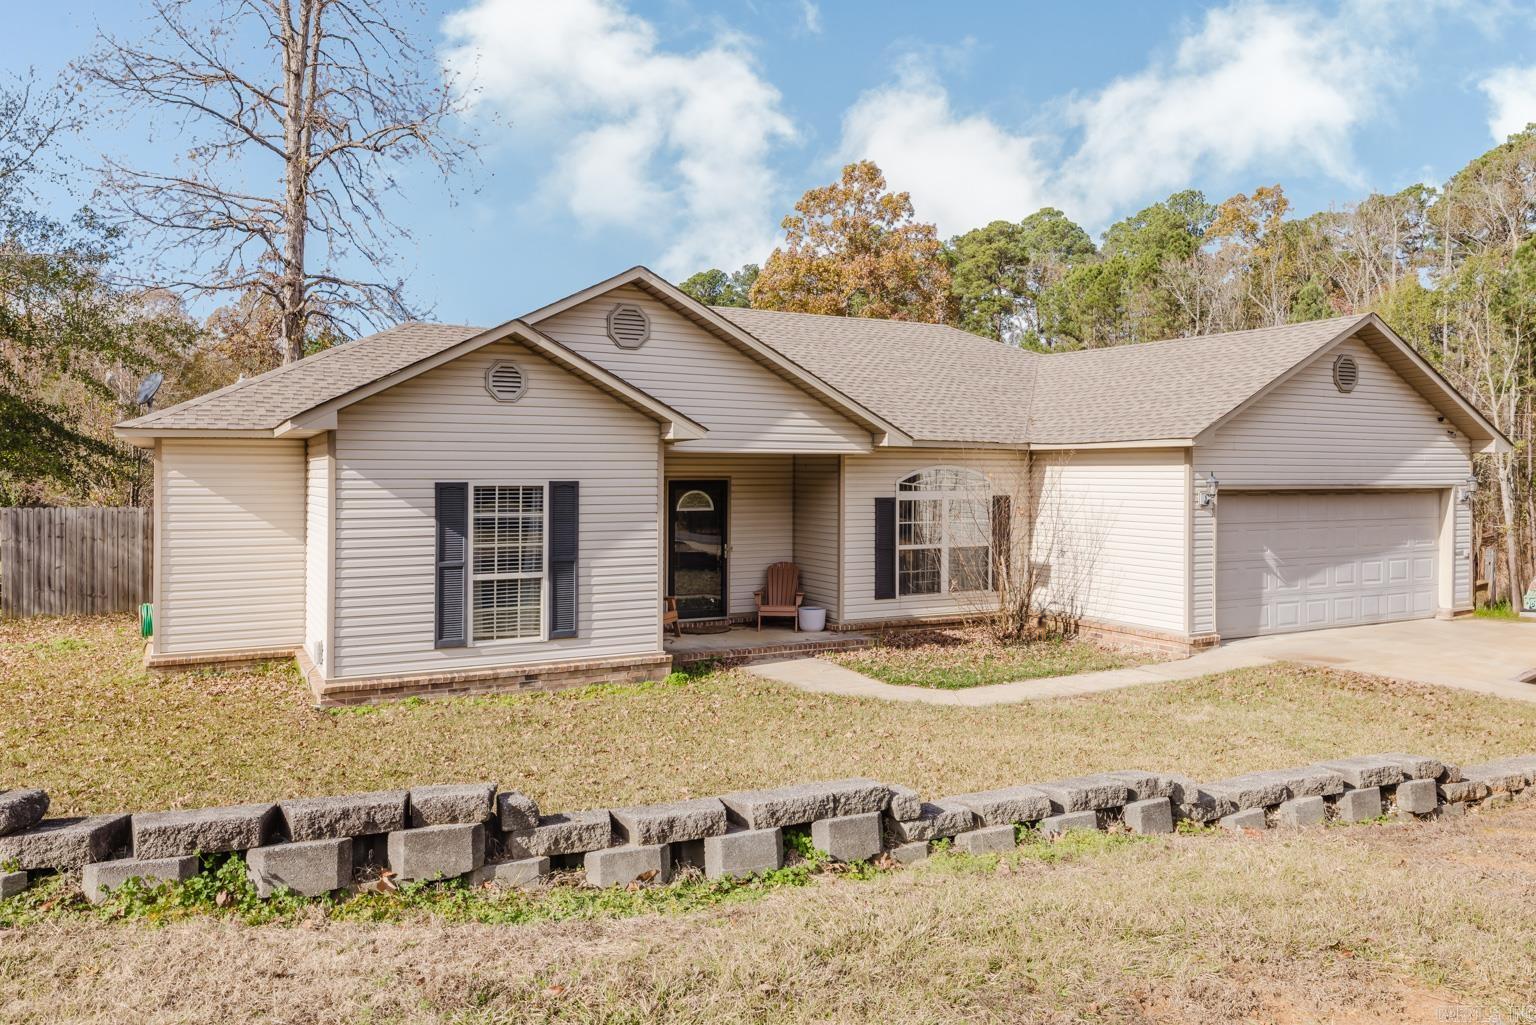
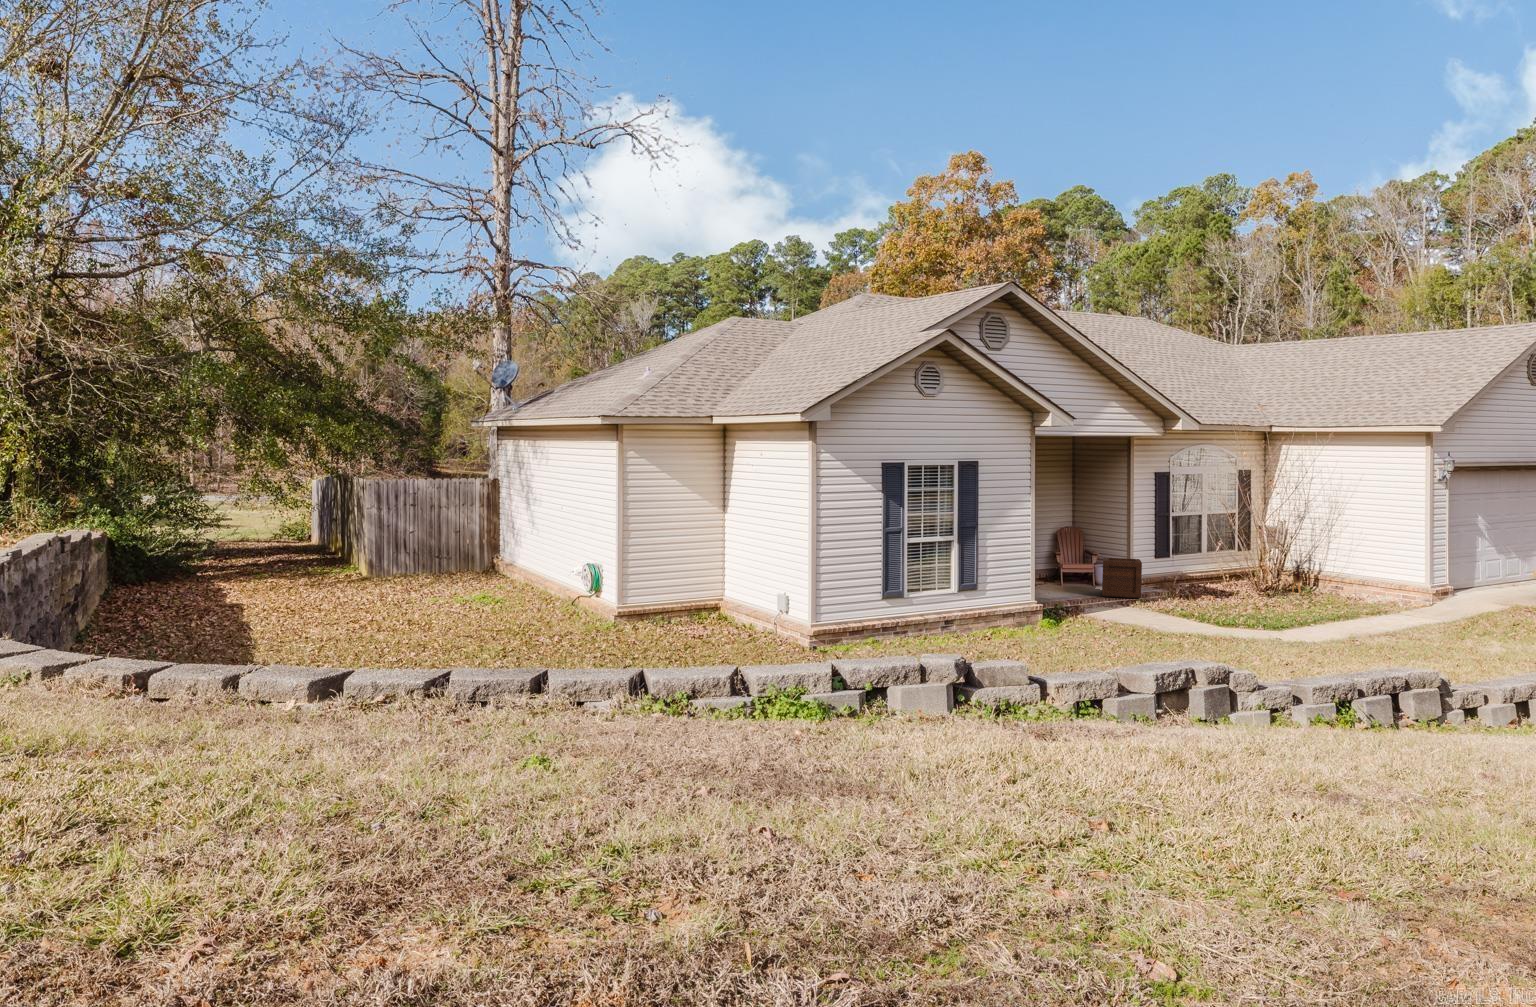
wooden crate: none [804,598,856,647] -> present [1102,558,1142,598]

